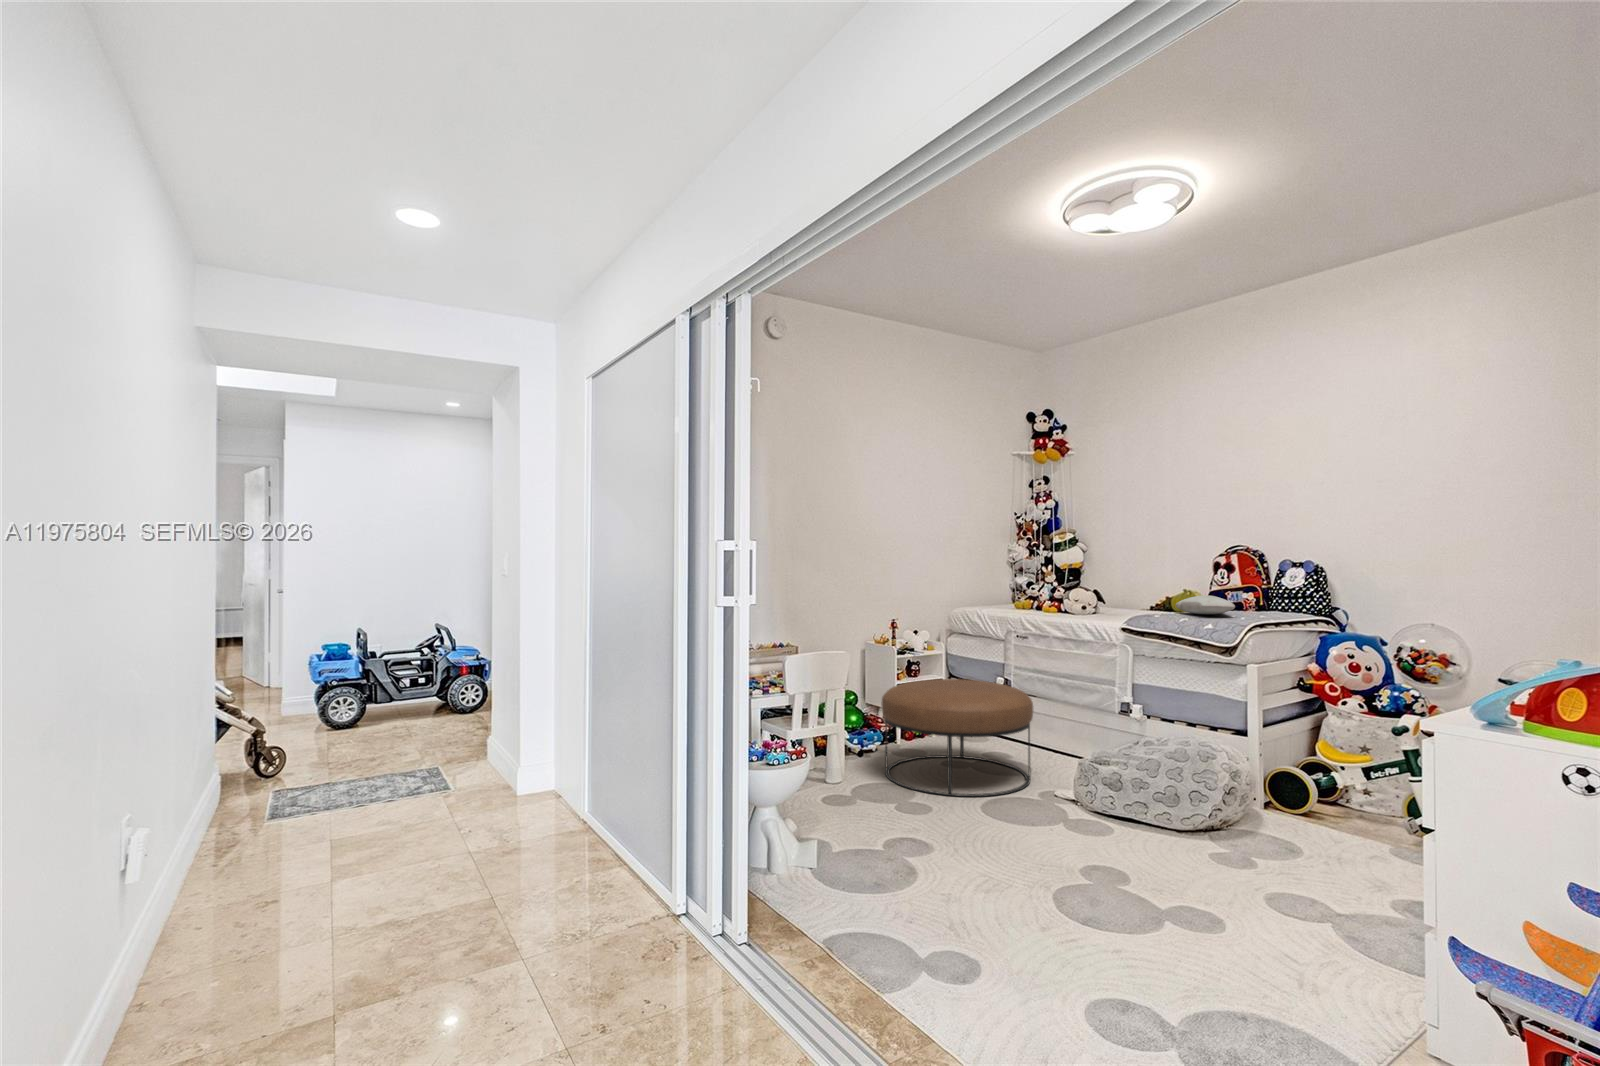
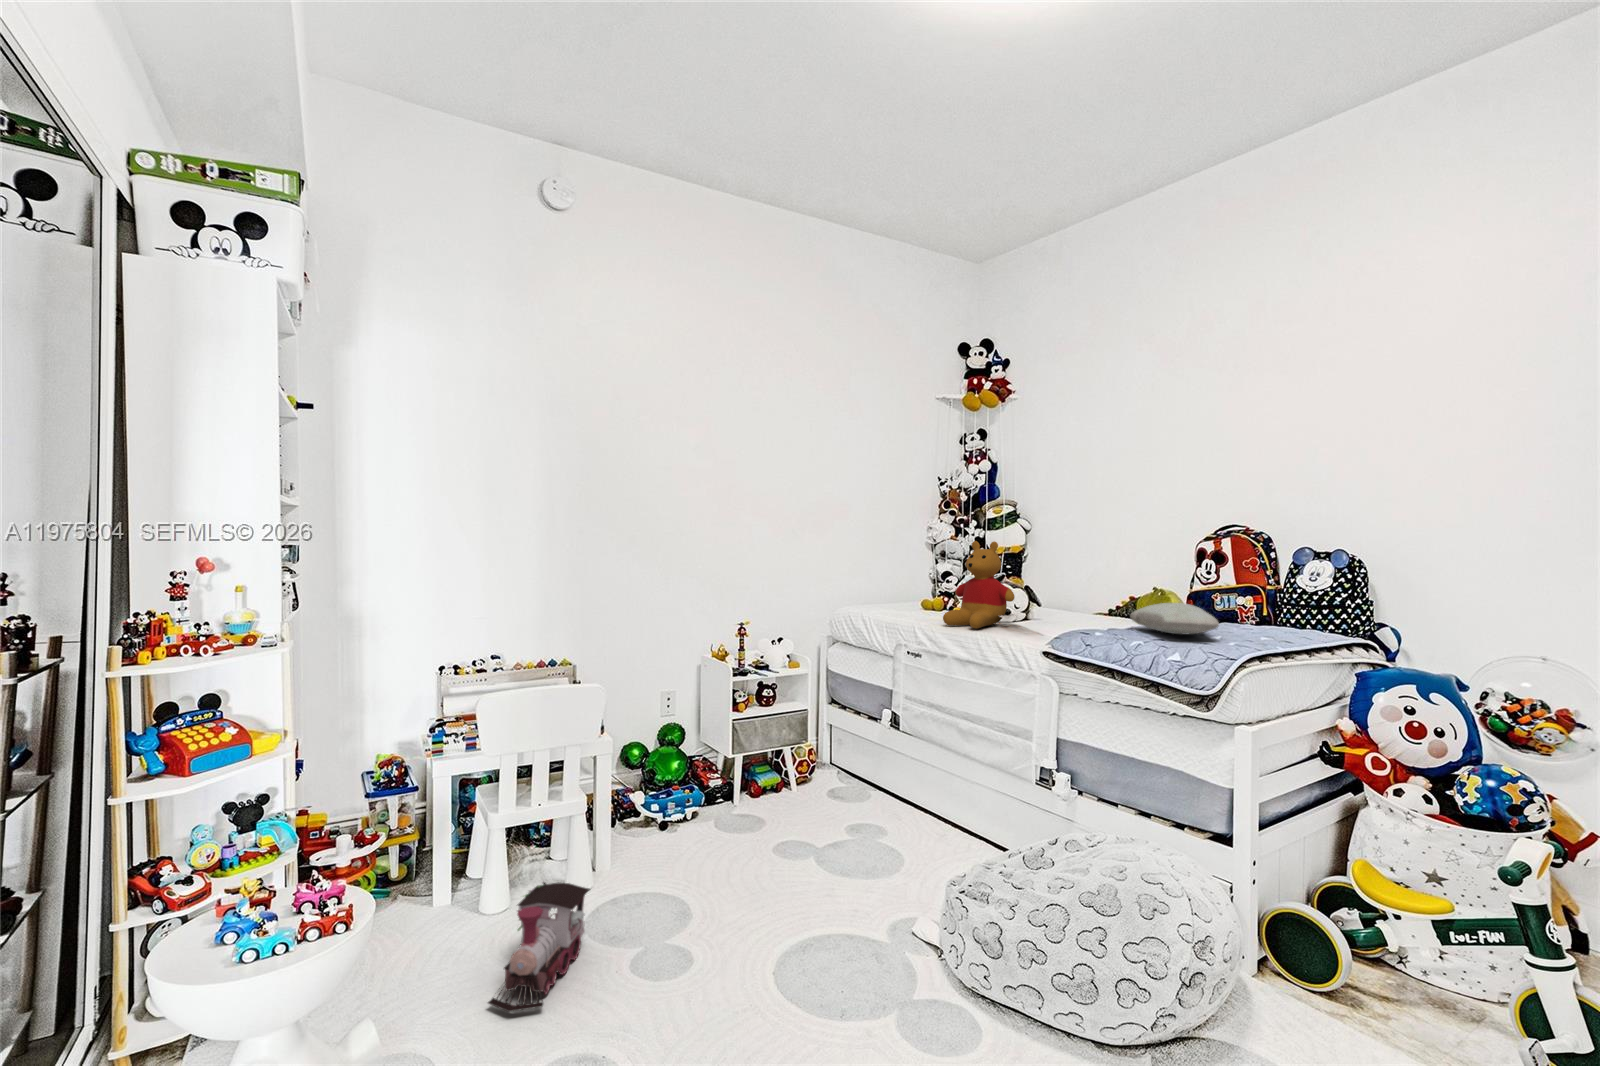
stuffed bear: none [1042,559,1092,618] -> present [943,541,1015,629]
ottoman: present [881,679,1033,797] -> none [661,721,895,933]
toy train: none [832,764,869,824] -> present [488,882,589,1012]

